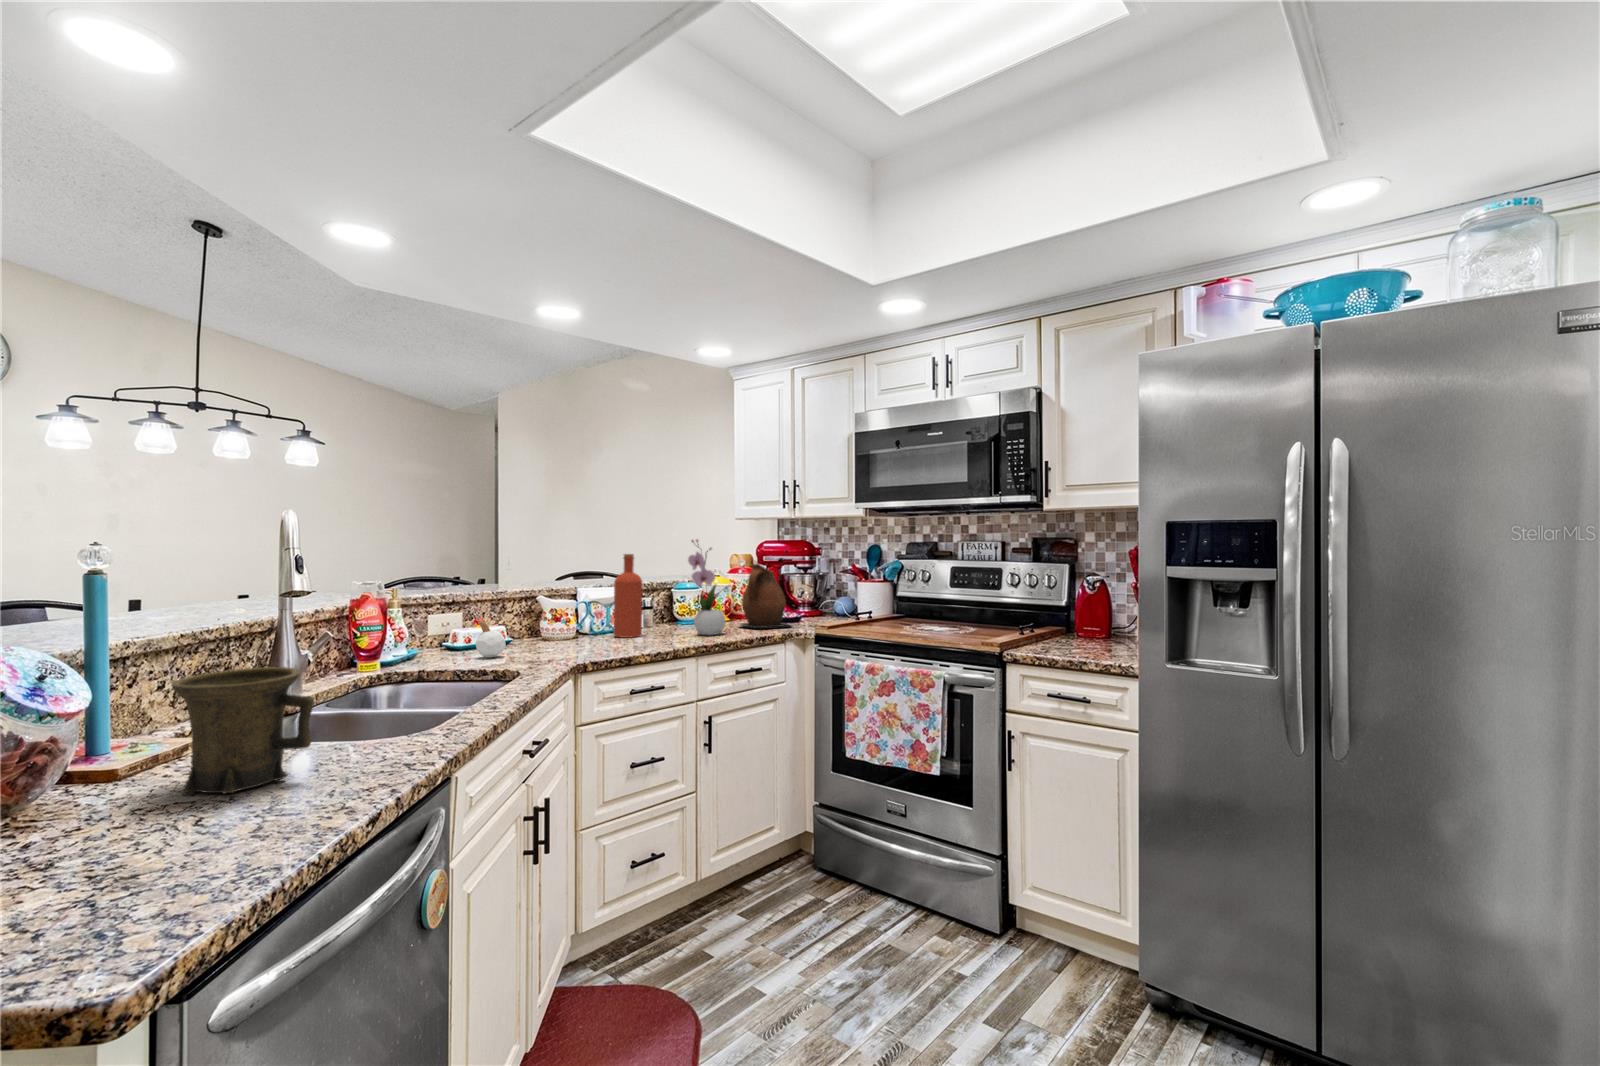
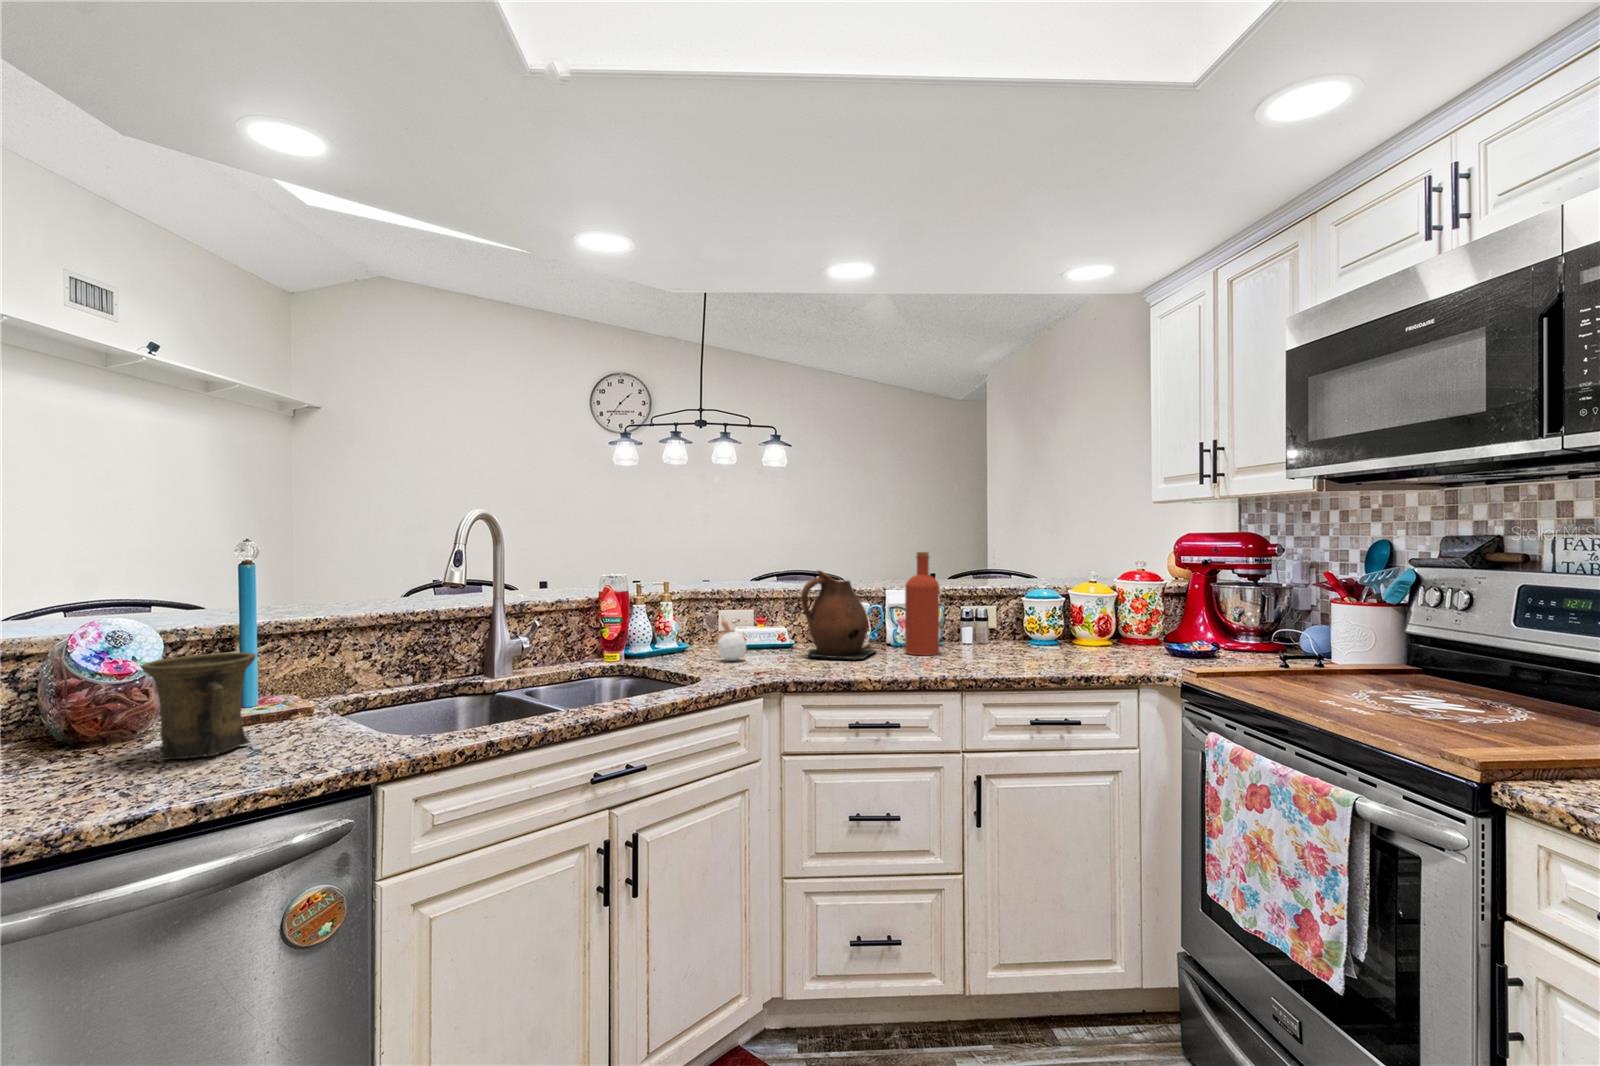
flower arrangement: present [688,540,726,635] -> none [983,533,1043,665]
ceramic pitcher: present [740,564,792,628] -> present [801,570,877,660]

